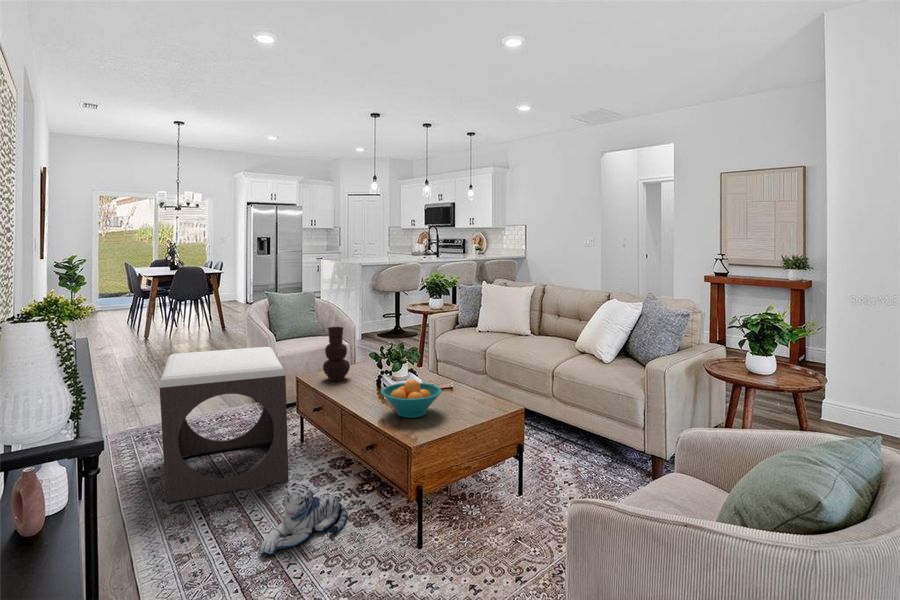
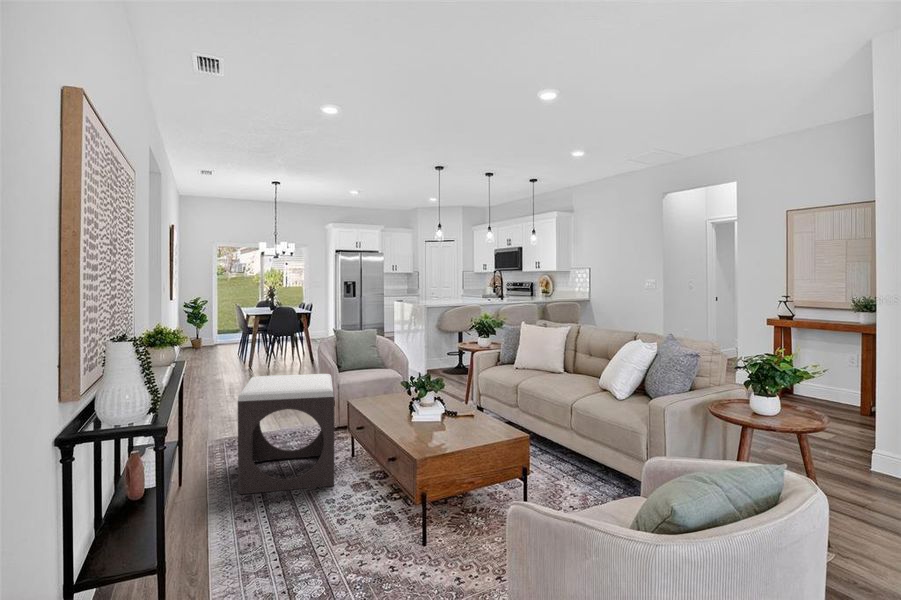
vase: present [323,327,350,381] -> none [369,358,392,405]
fruit bowl: present [381,379,441,418] -> none [406,404,456,436]
plush toy: present [260,483,348,554] -> none [299,482,374,538]

